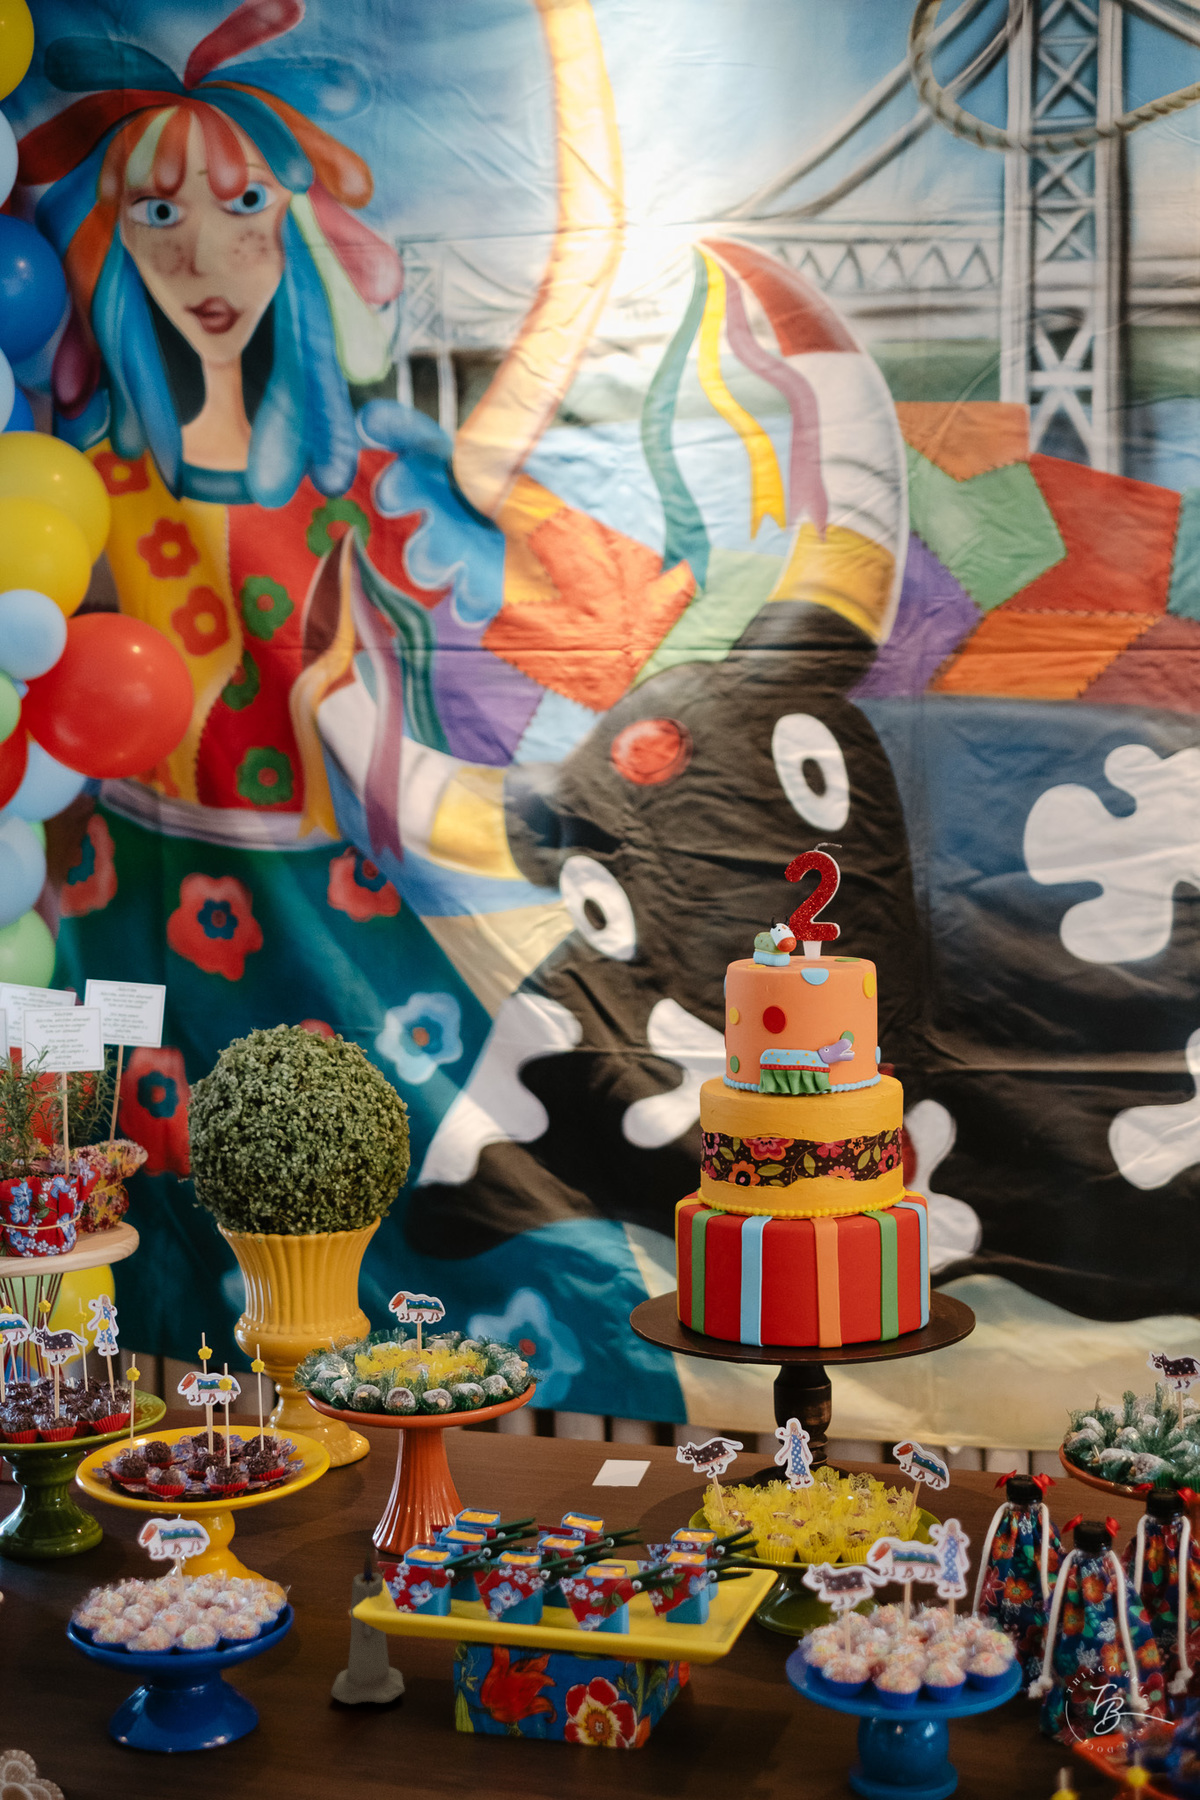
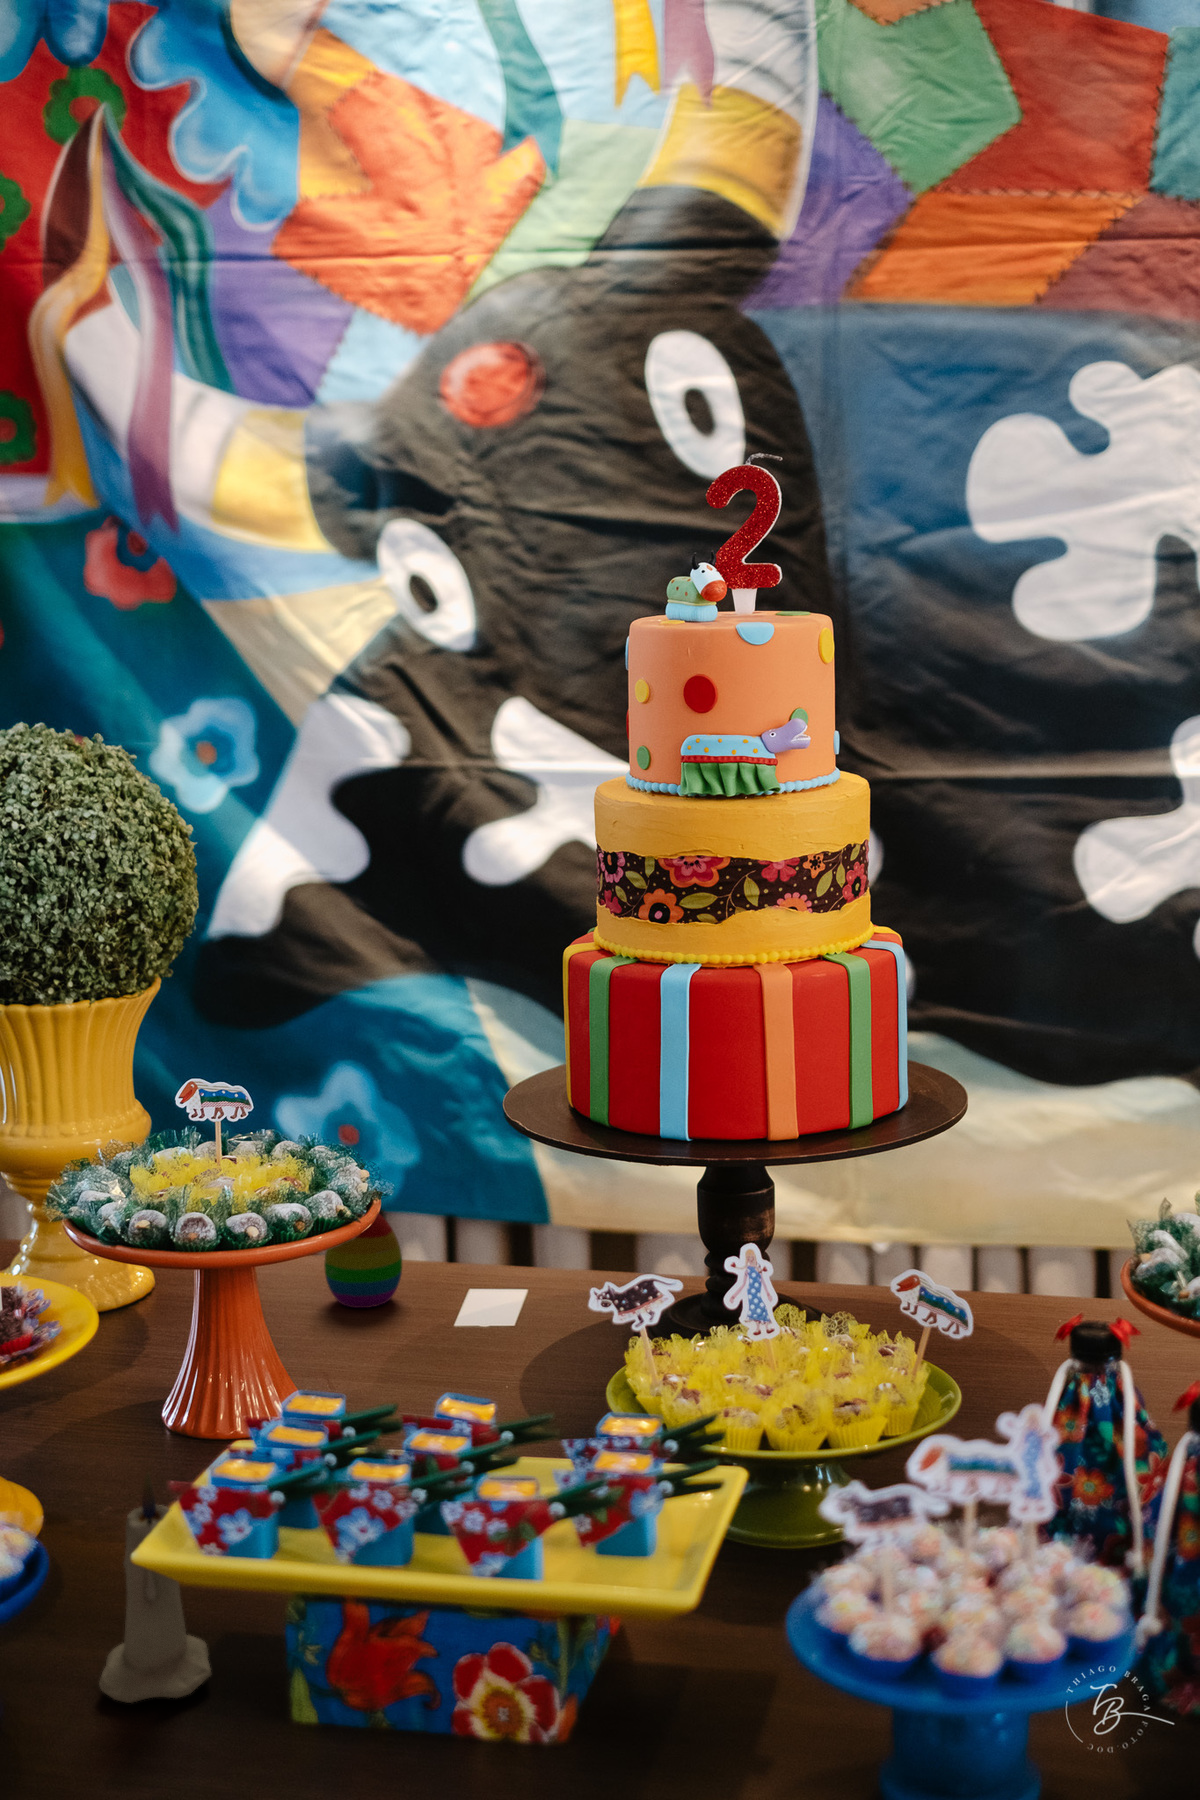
decorative egg: none [495,1399,553,1477] -> present [324,1214,402,1308]

